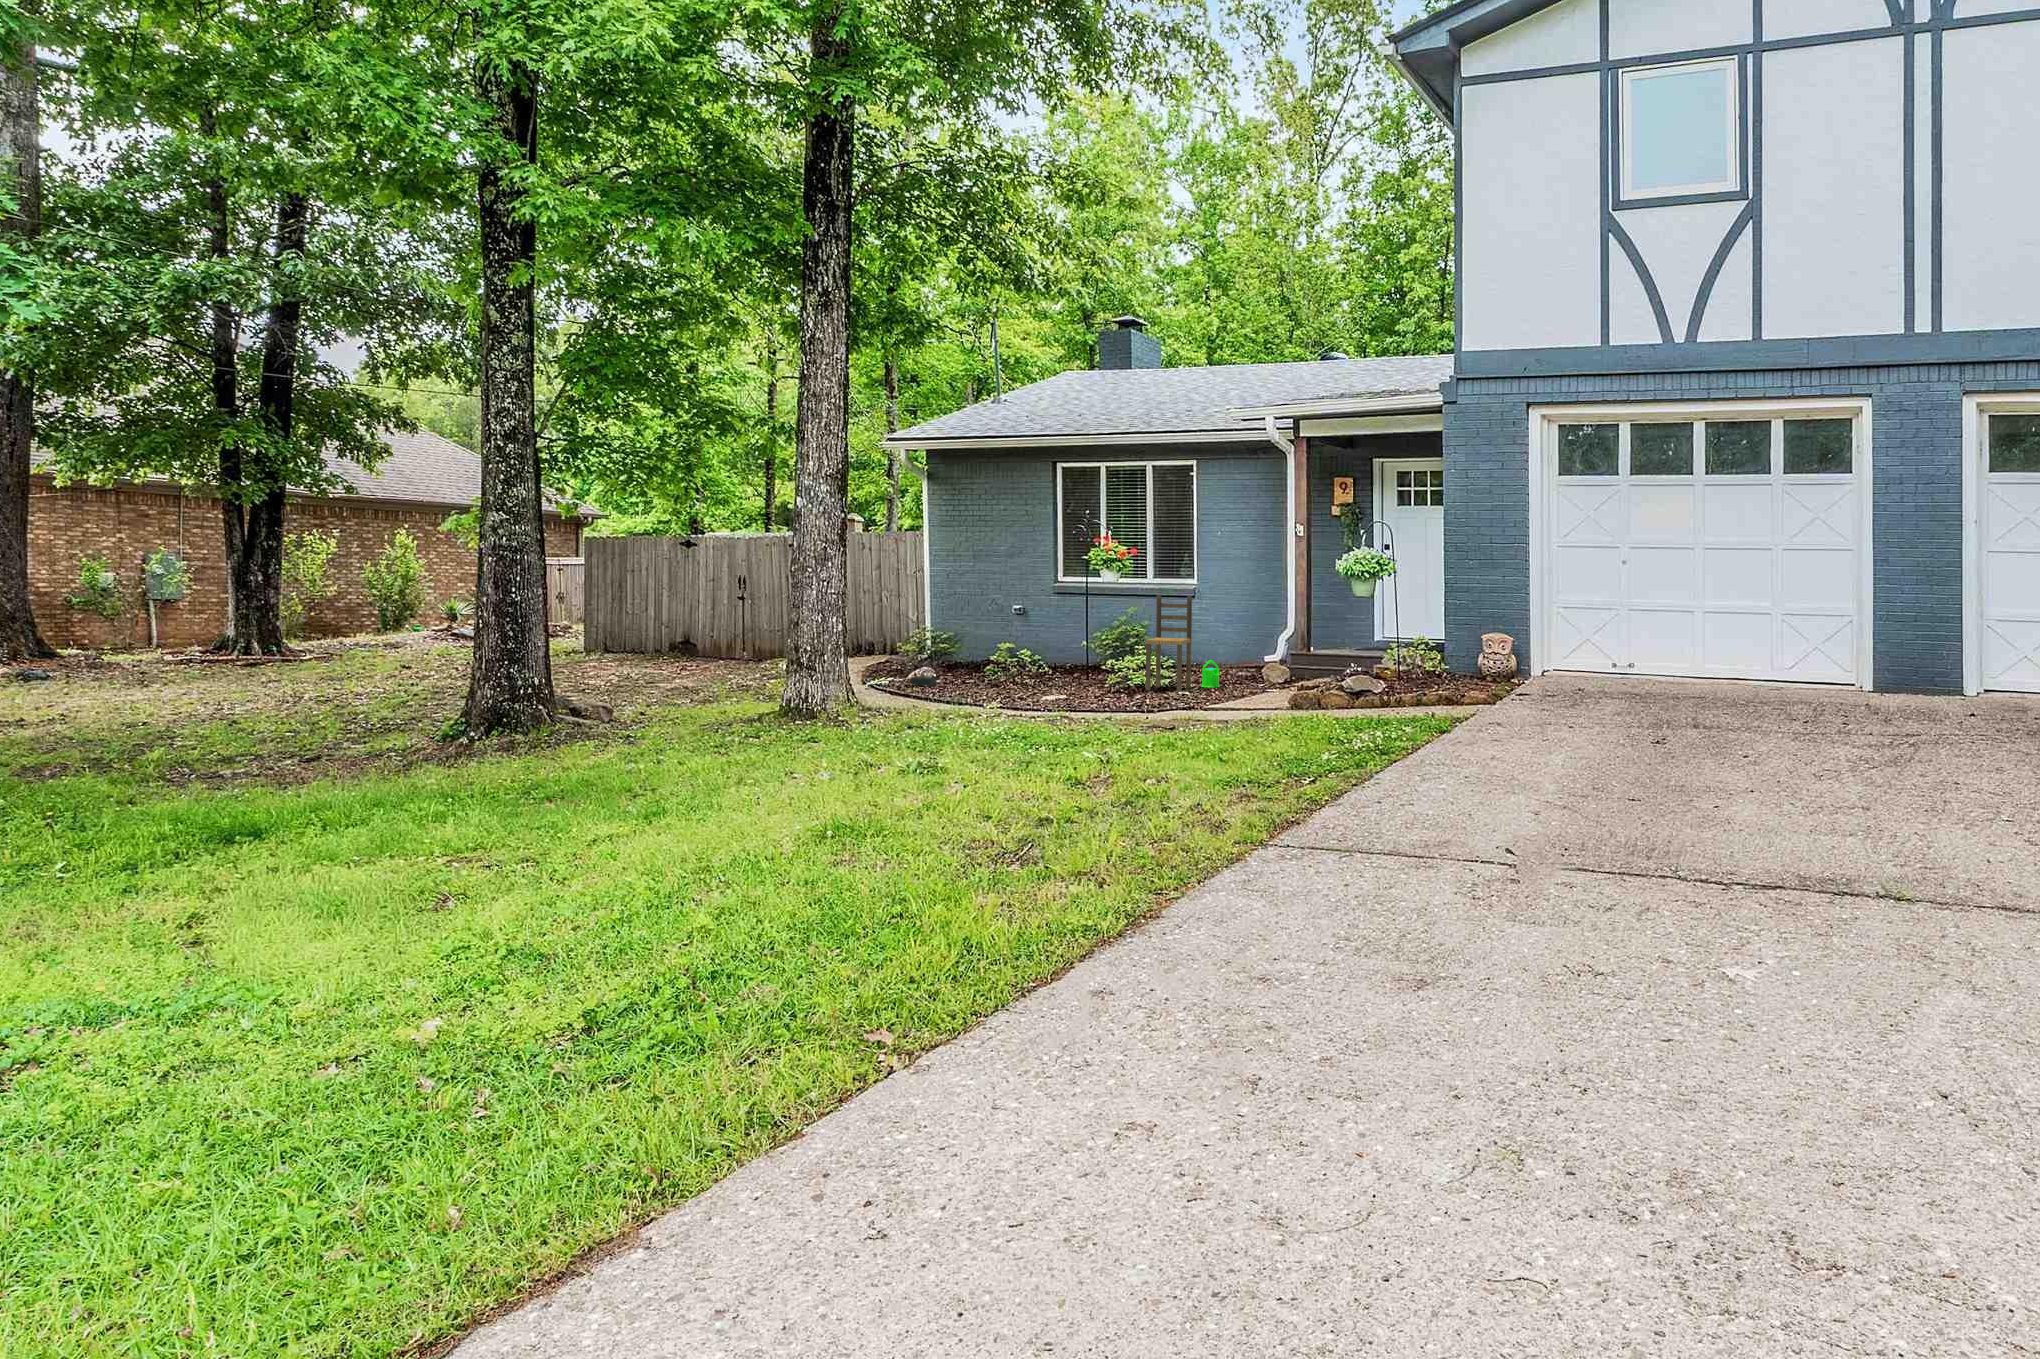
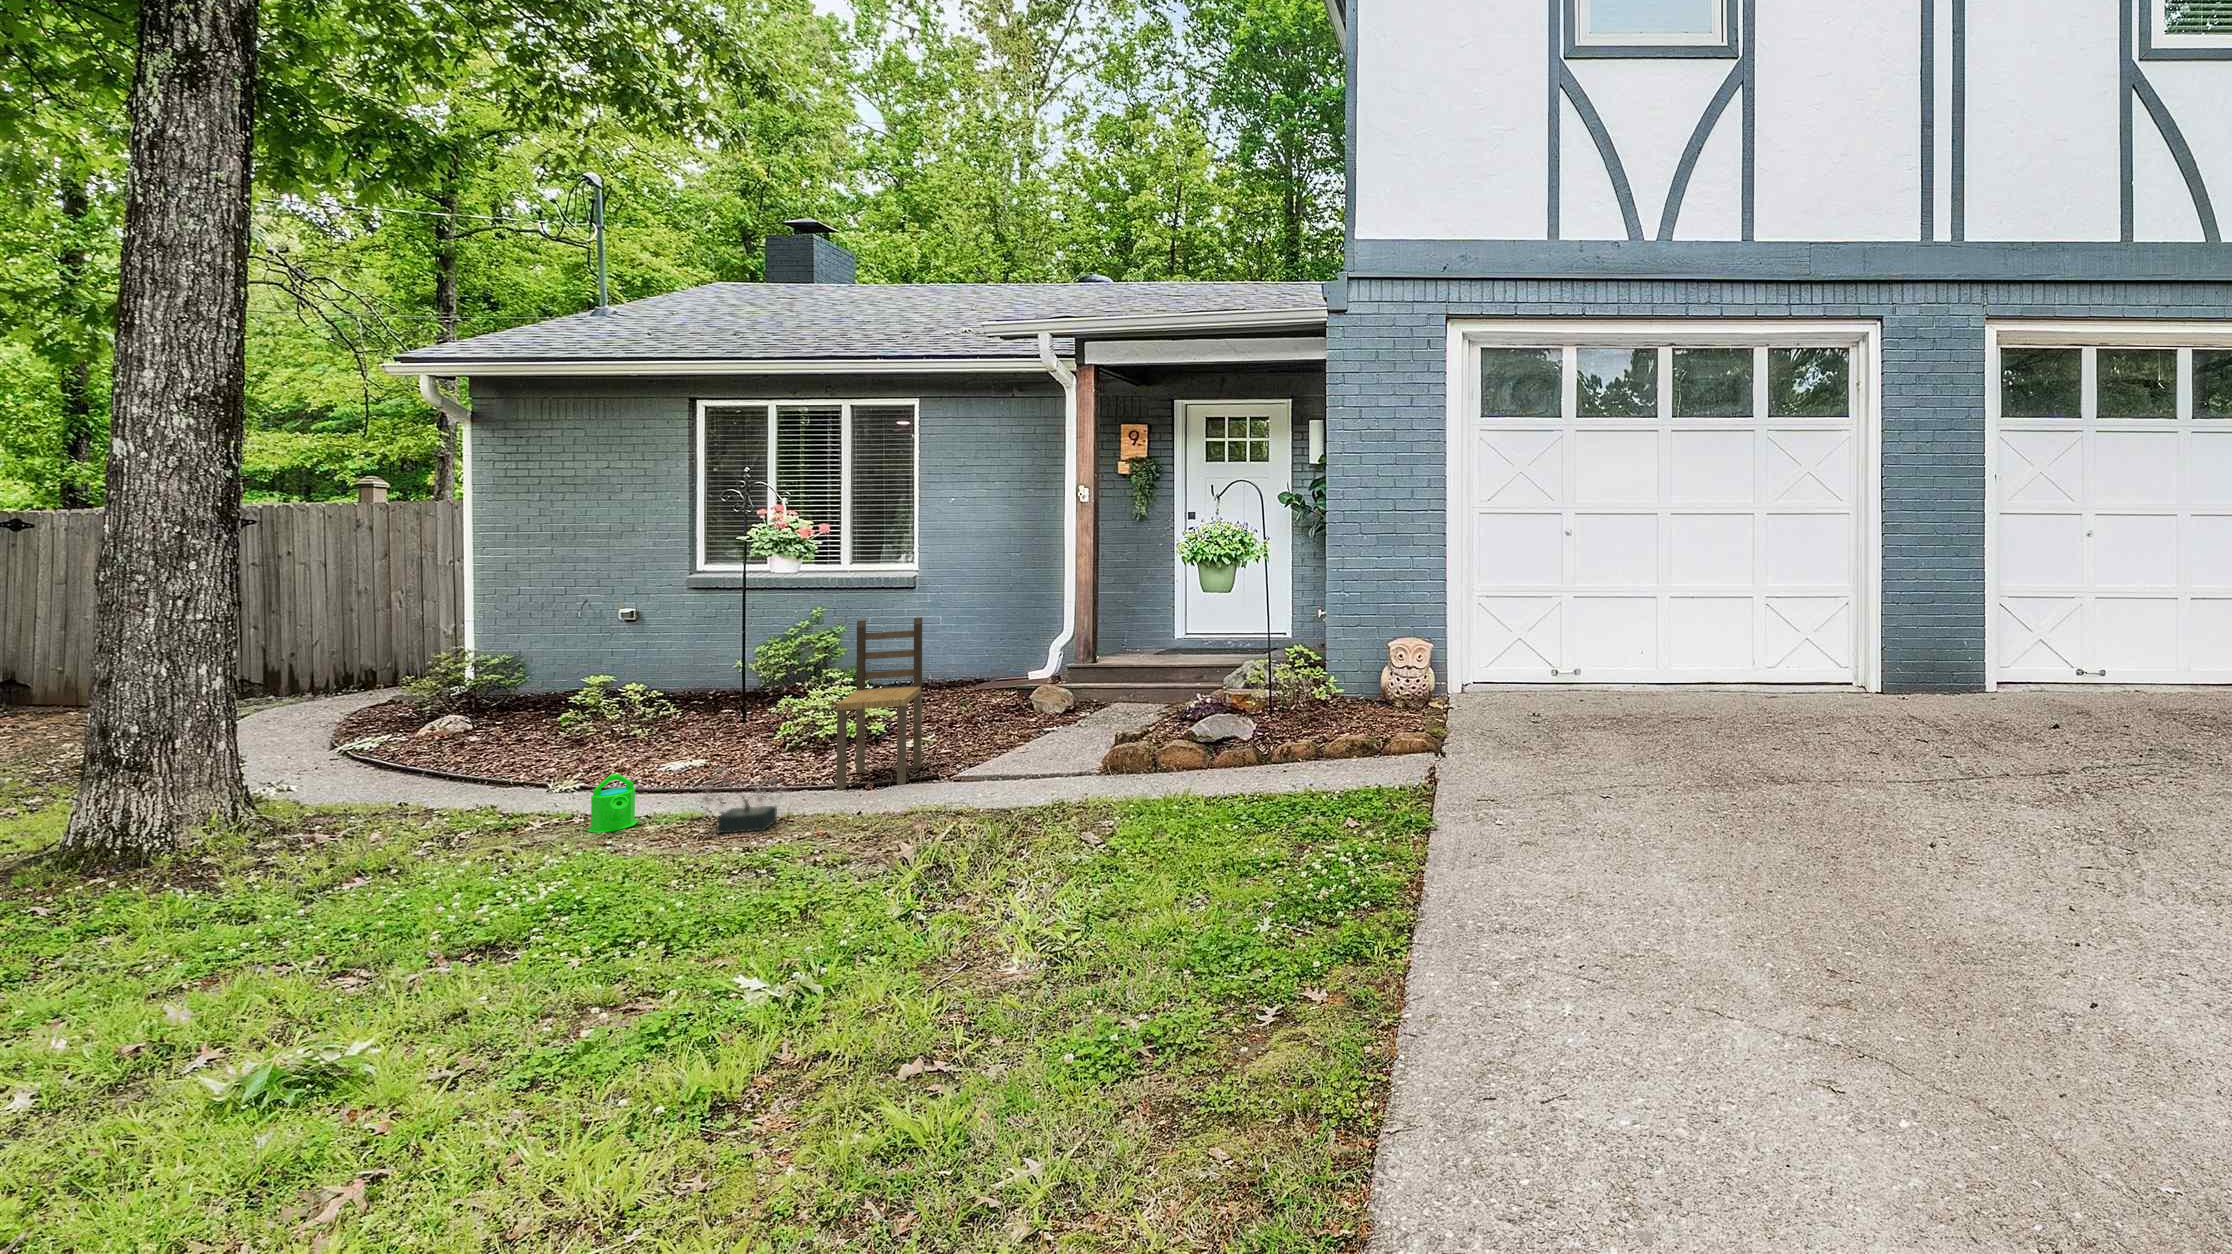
decorative plant: present [905,656,938,687] -> present [703,768,783,833]
watering can: present [1201,660,1220,687] -> present [588,774,638,833]

